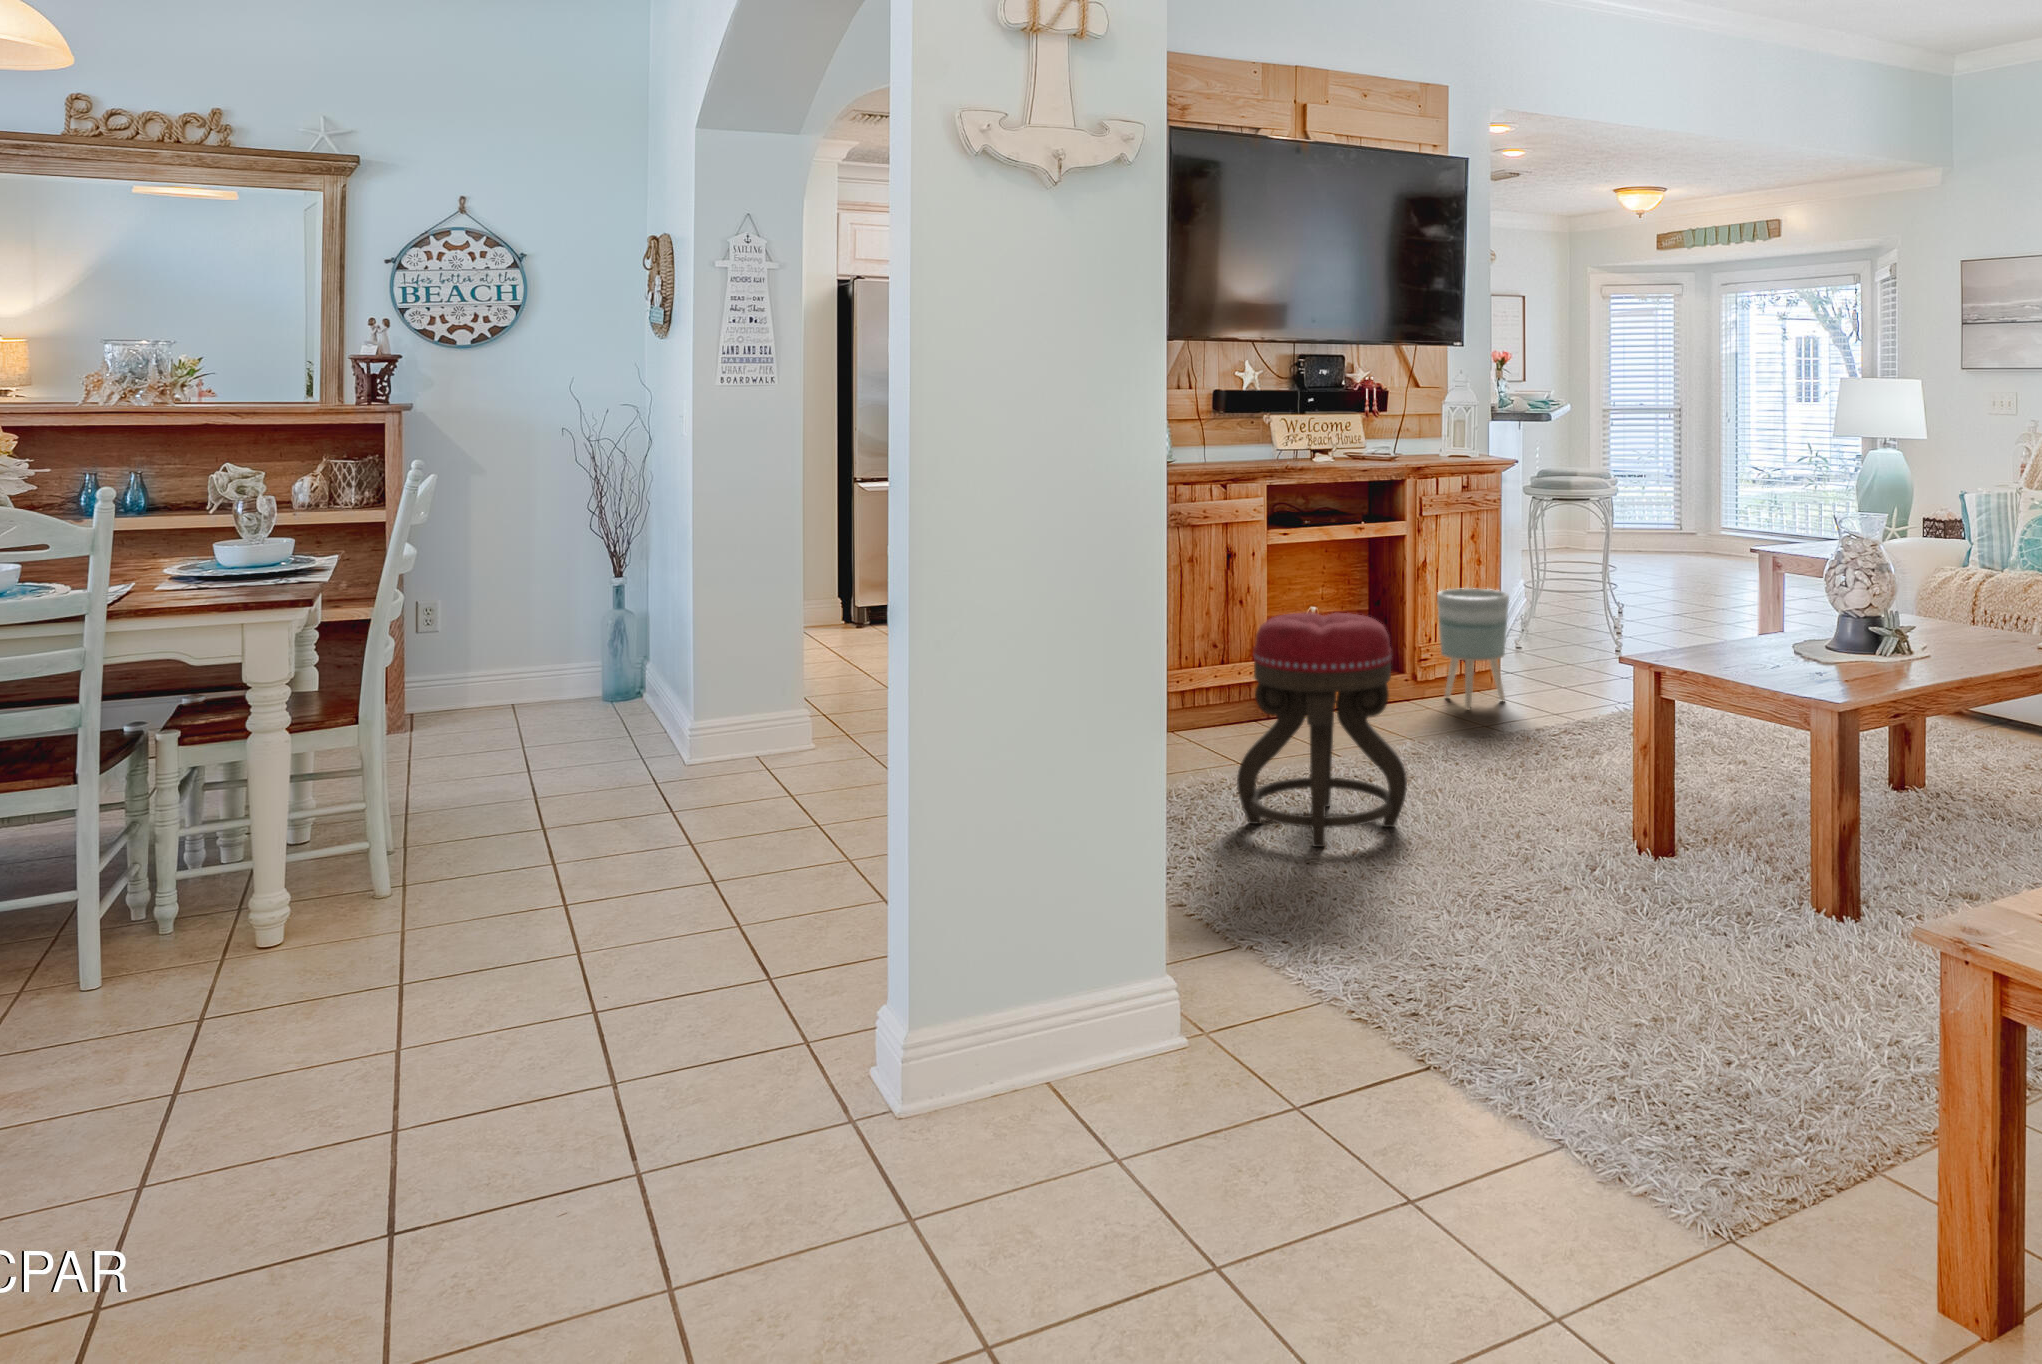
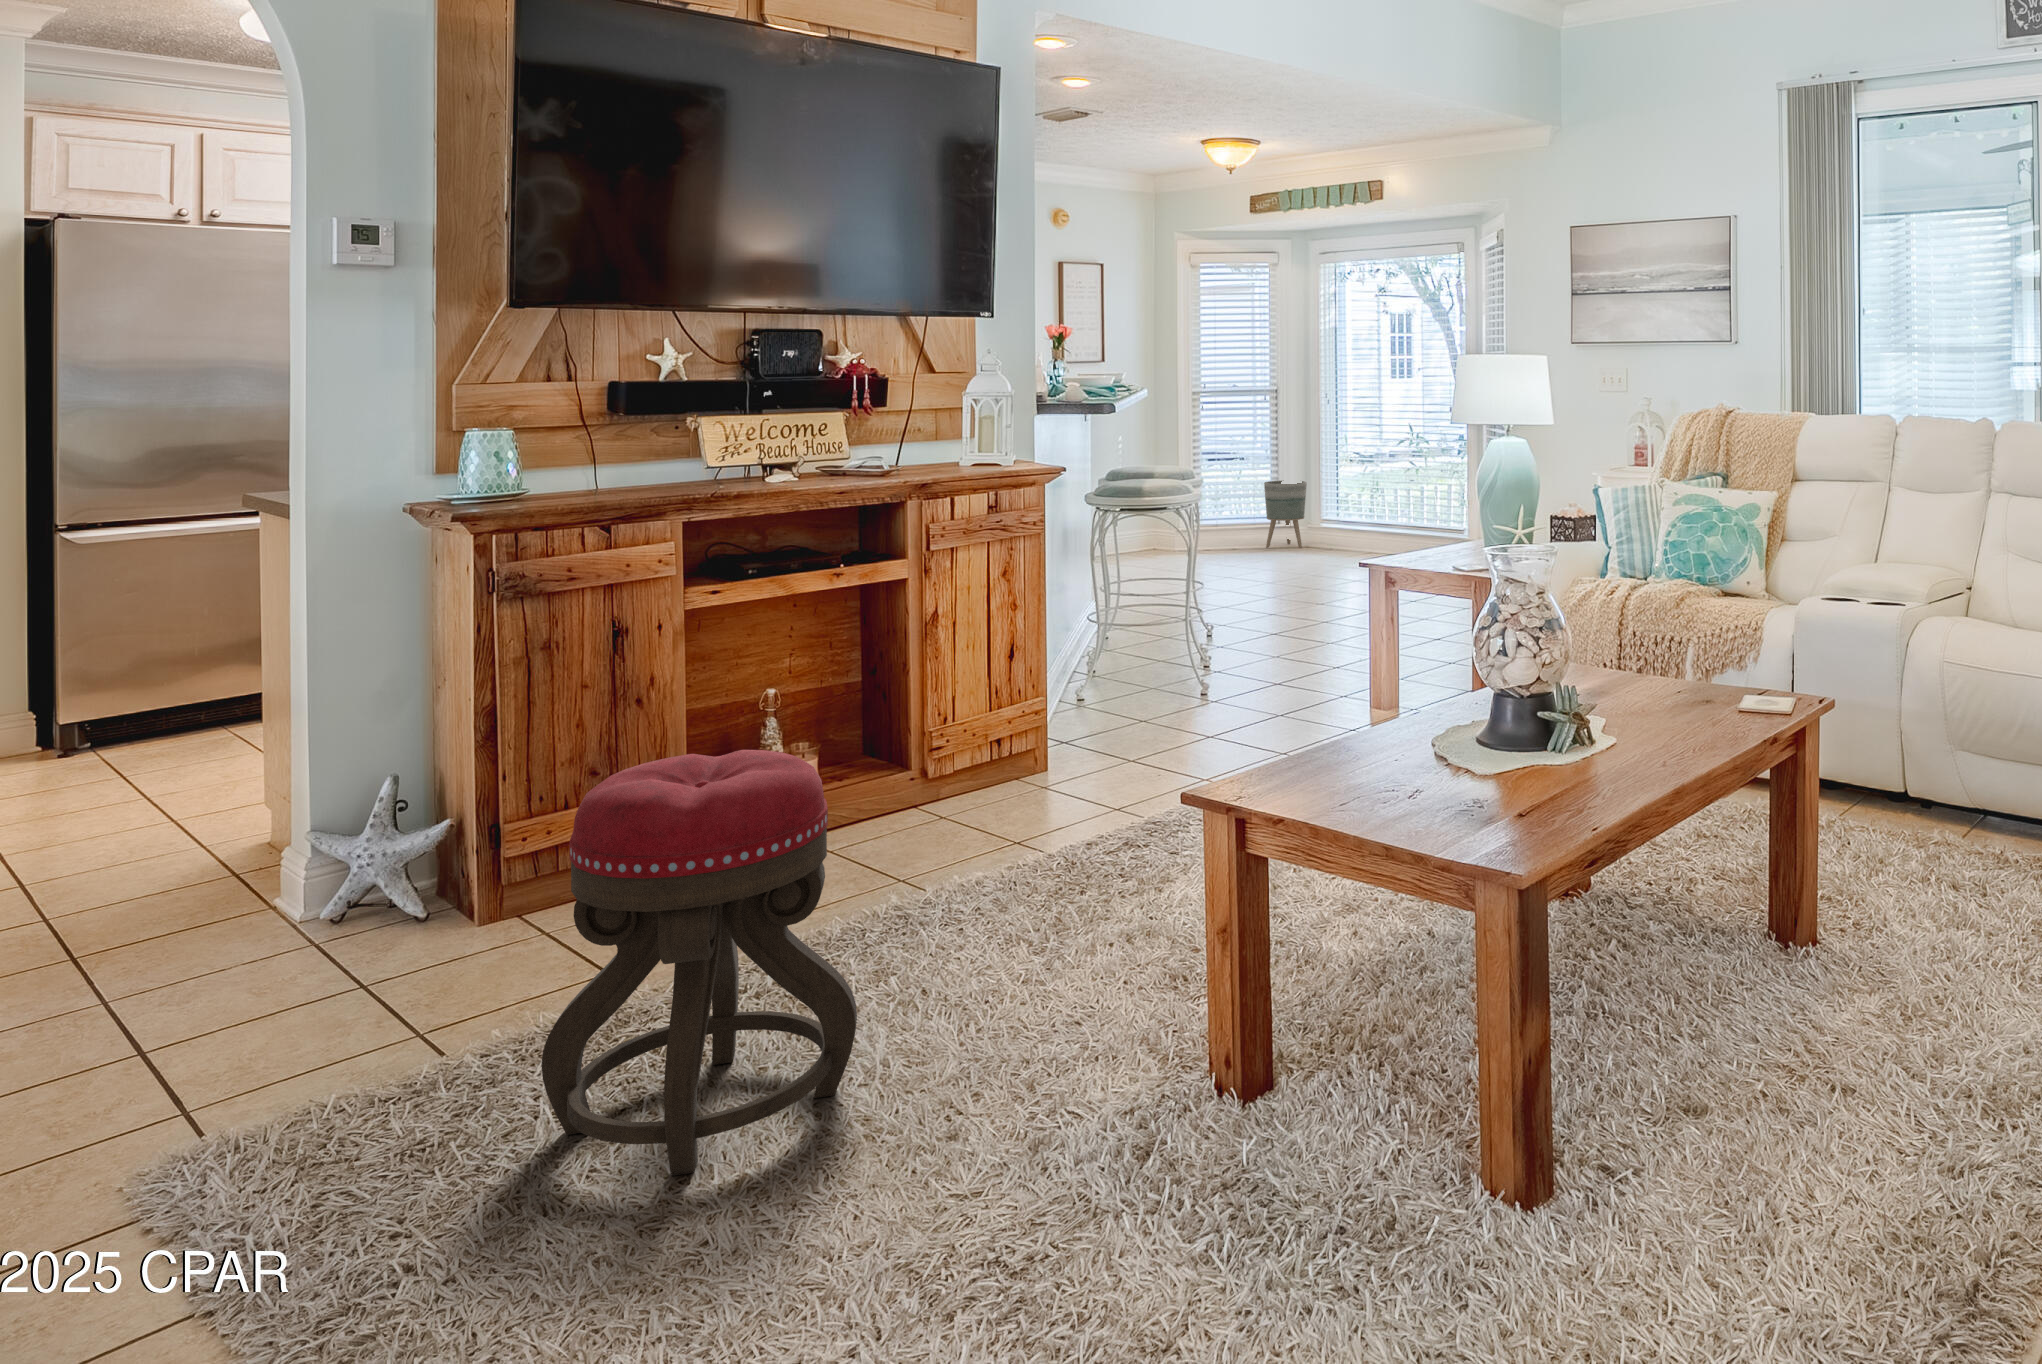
planter: present [1437,588,1509,709] -> present [1264,481,1307,548]

